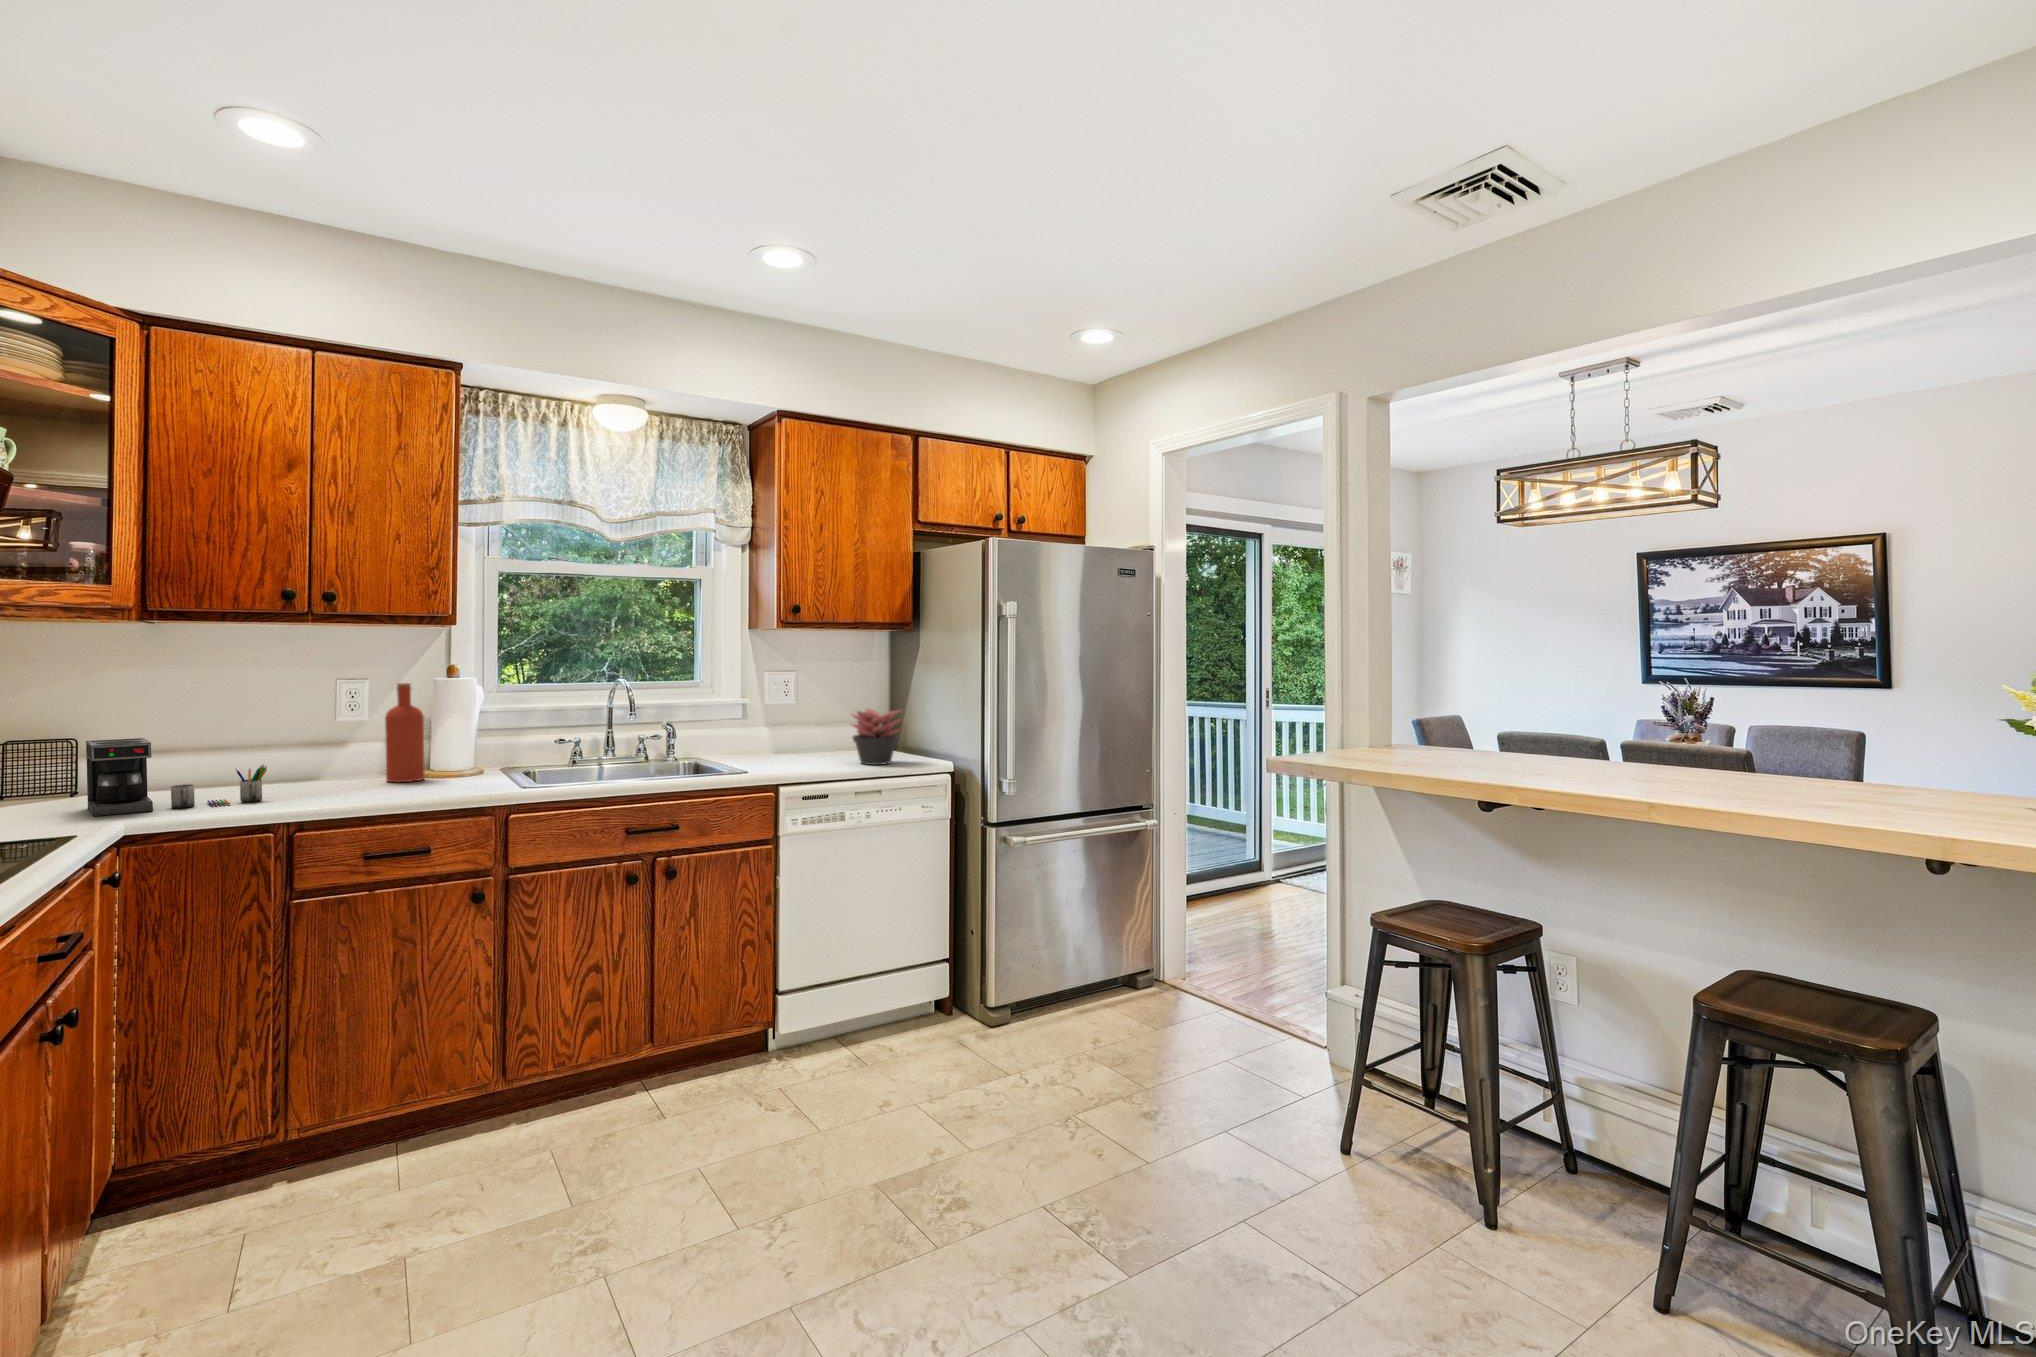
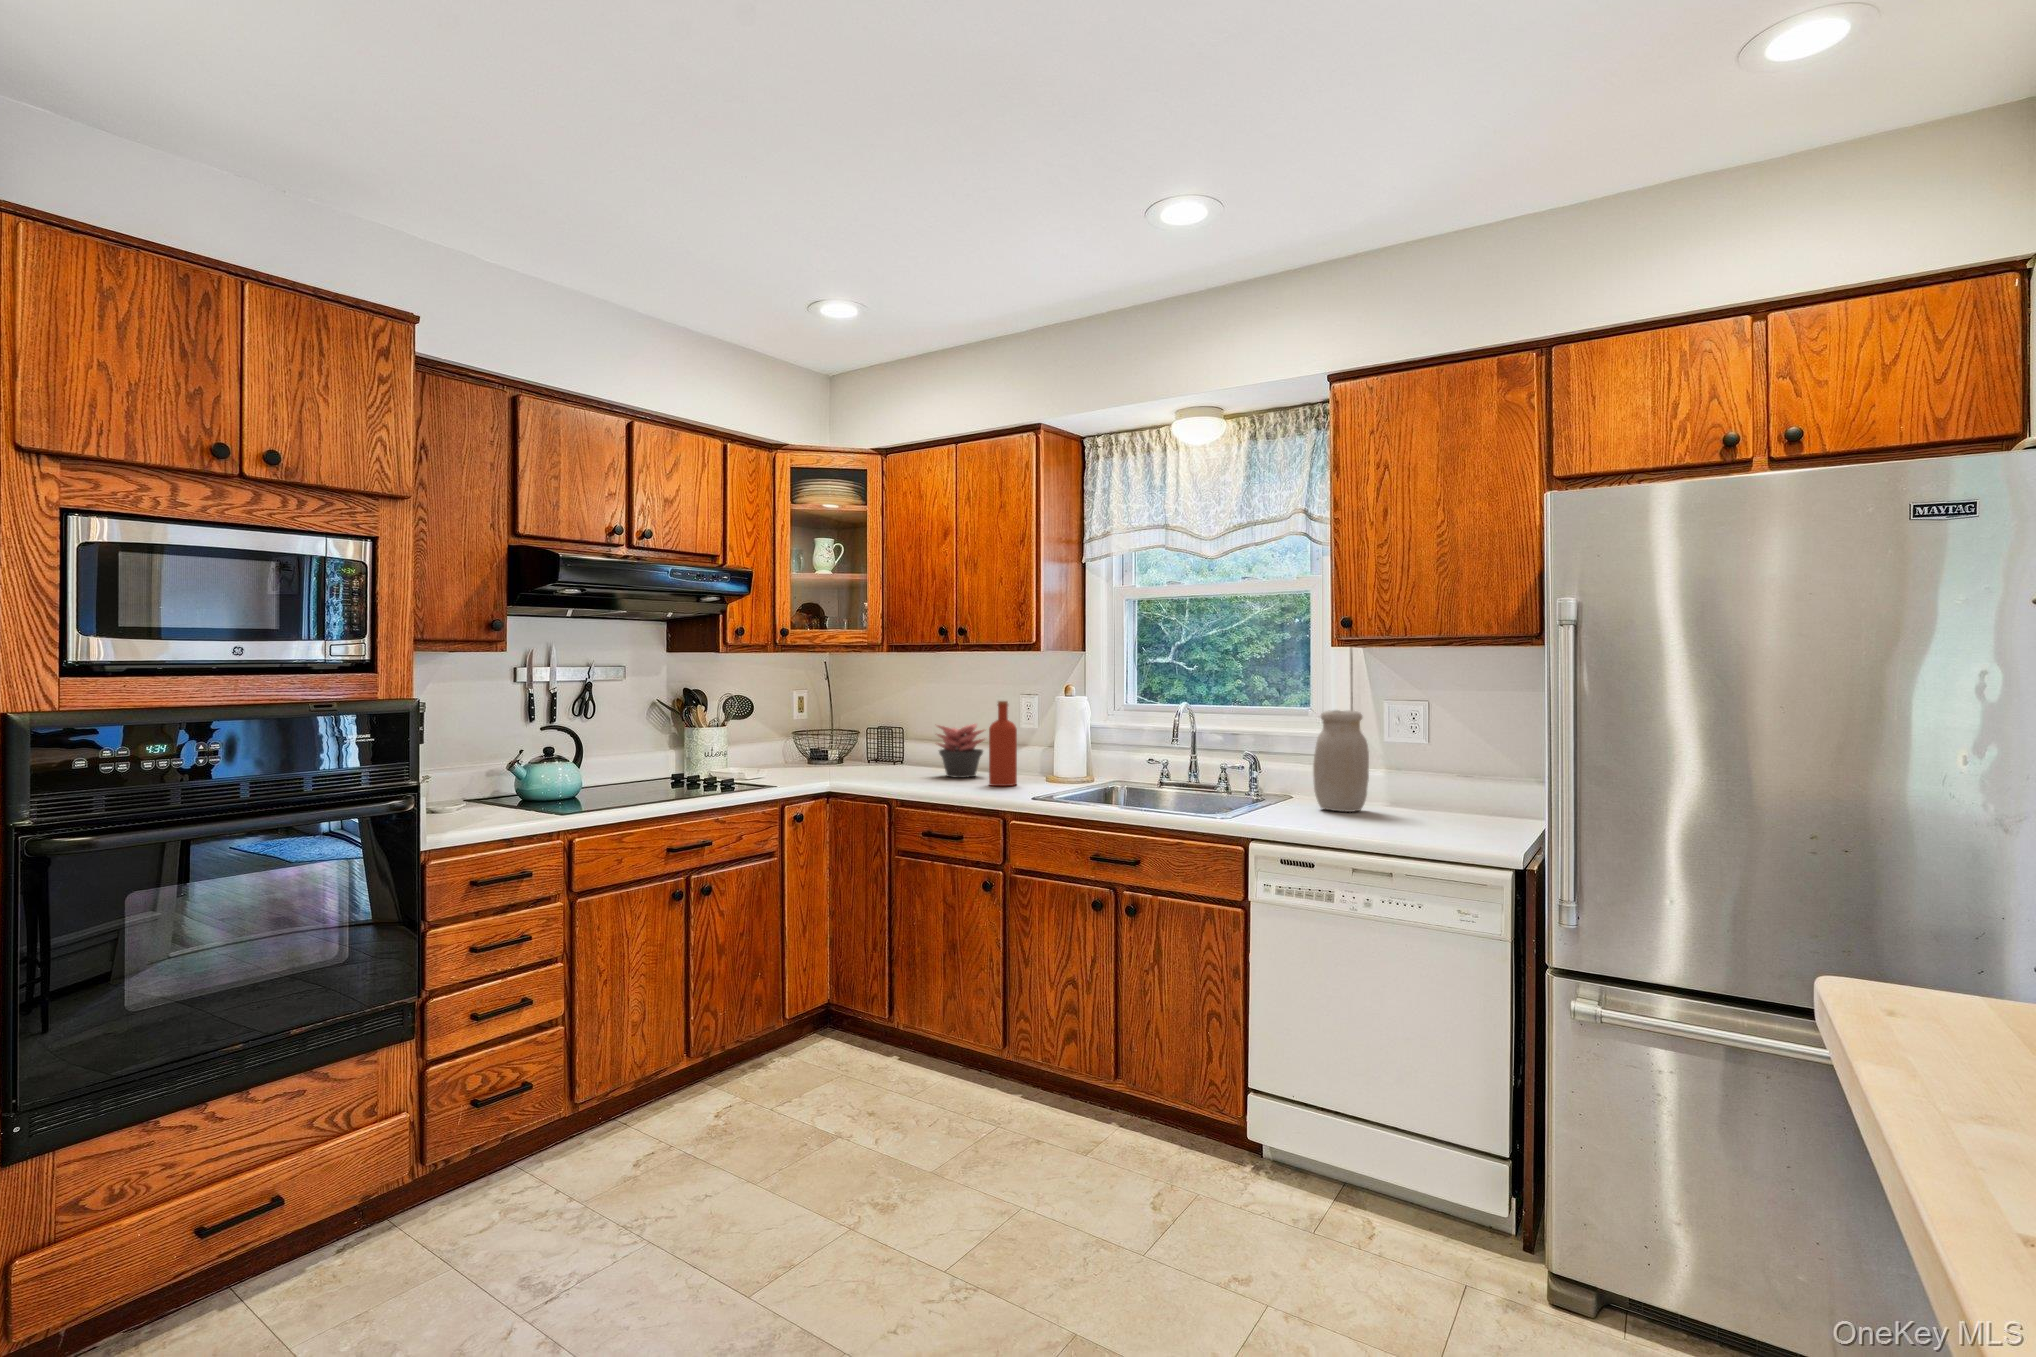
jar: none [756,680,801,762] -> present [1313,710,1369,812]
succulent plant: present [852,708,901,765] -> present [936,724,985,778]
coffee maker: present [86,738,267,816] -> none [793,733,888,787]

